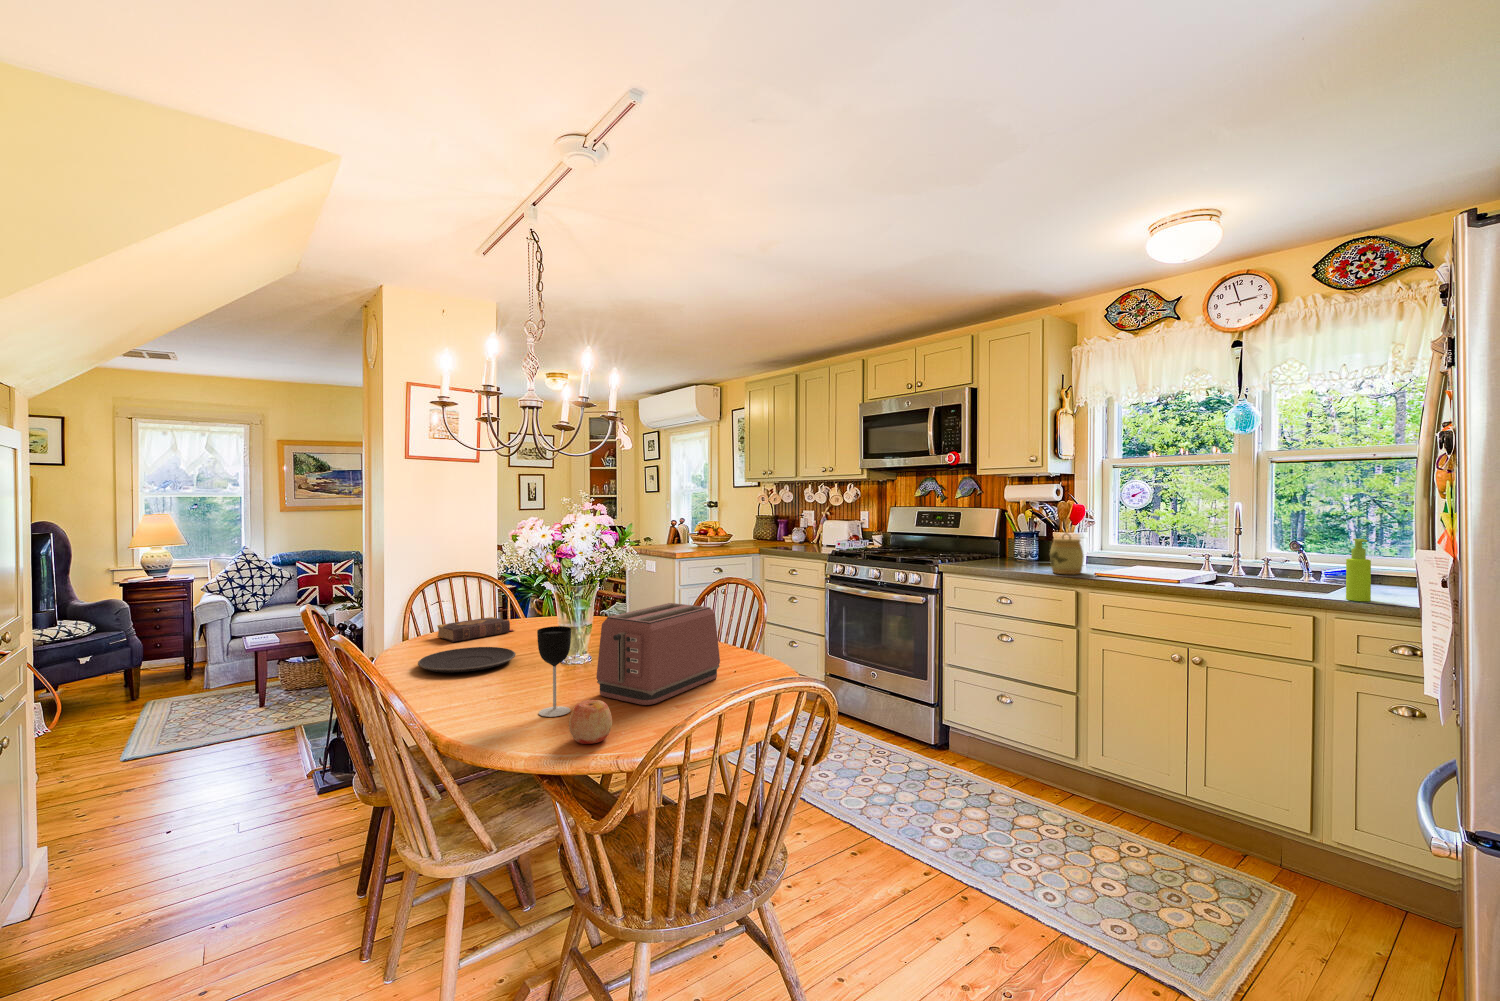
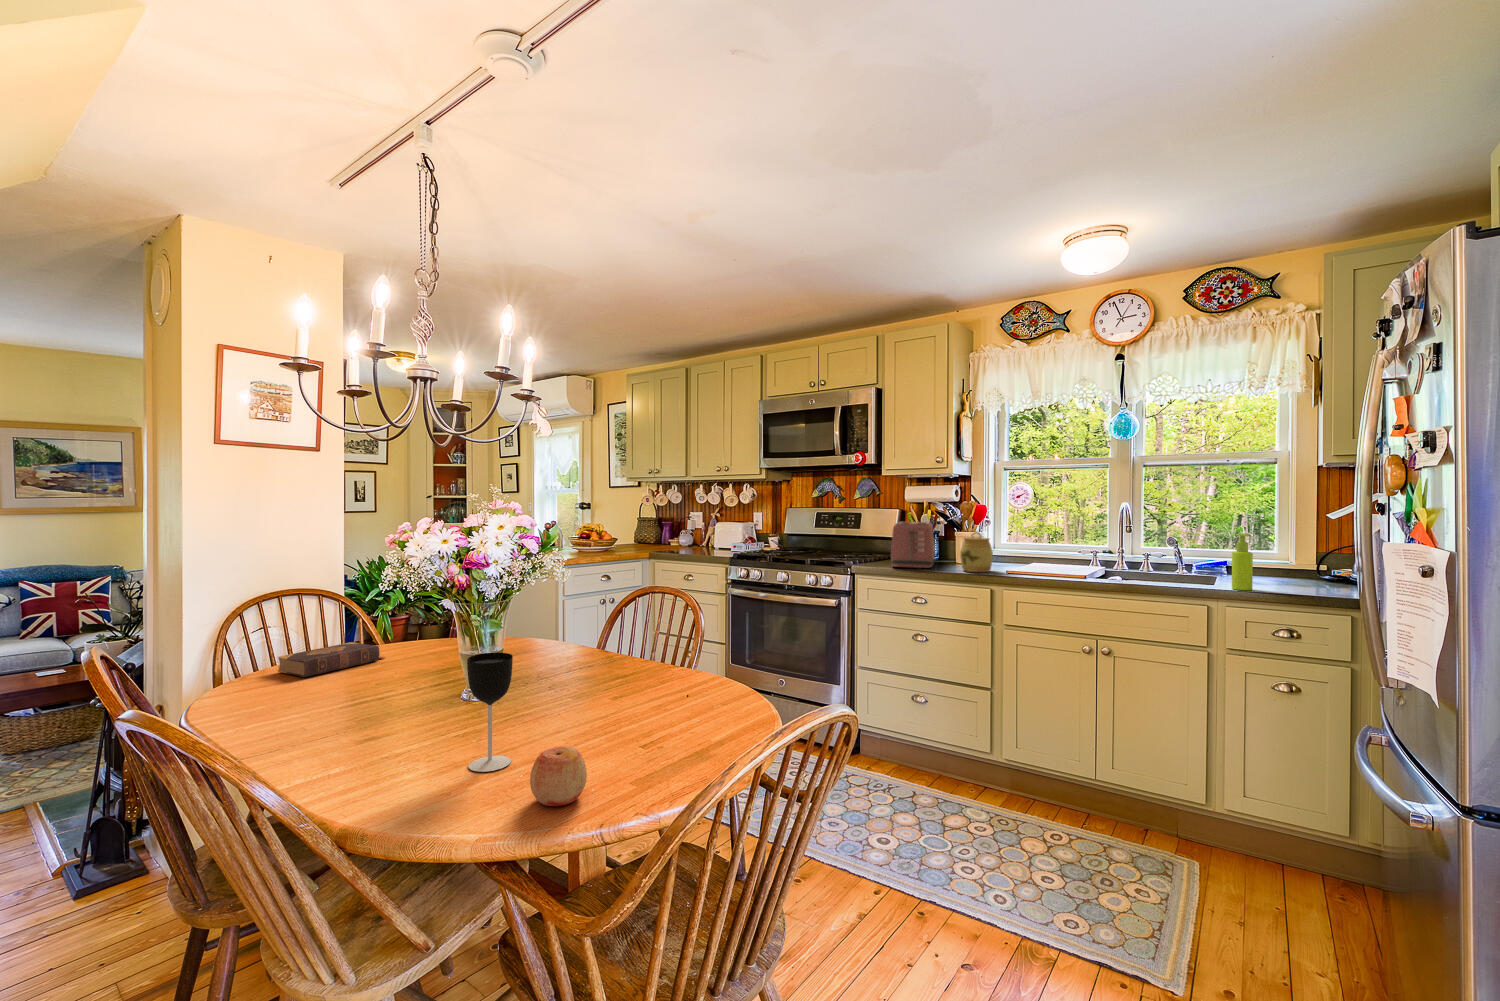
toaster: present [596,603,720,705] -> present [891,522,935,568]
plate: present [418,647,516,672] -> none [265,681,404,721]

